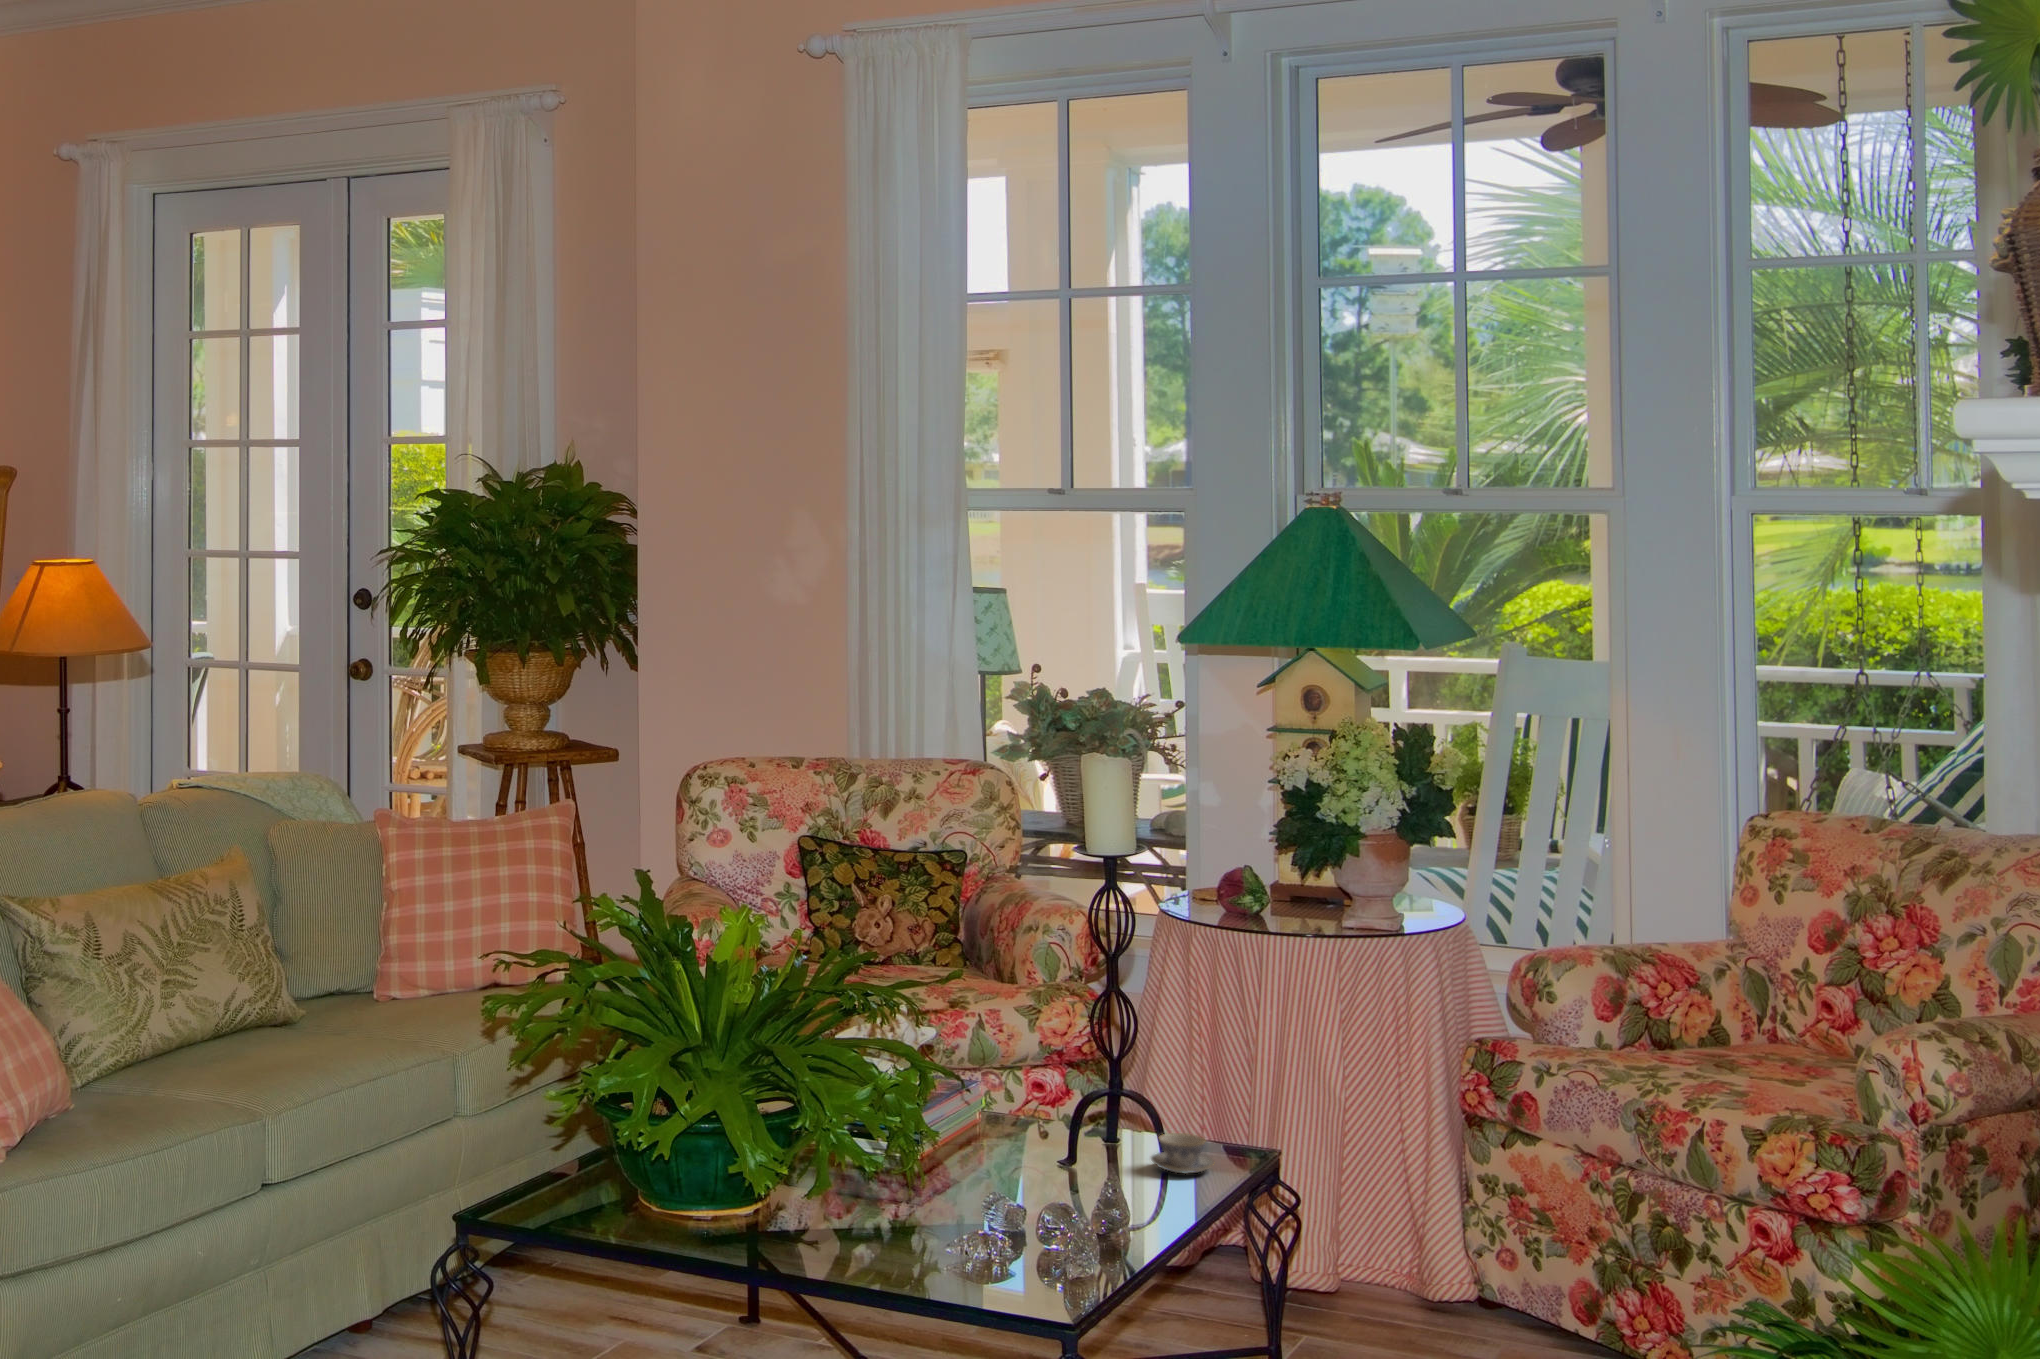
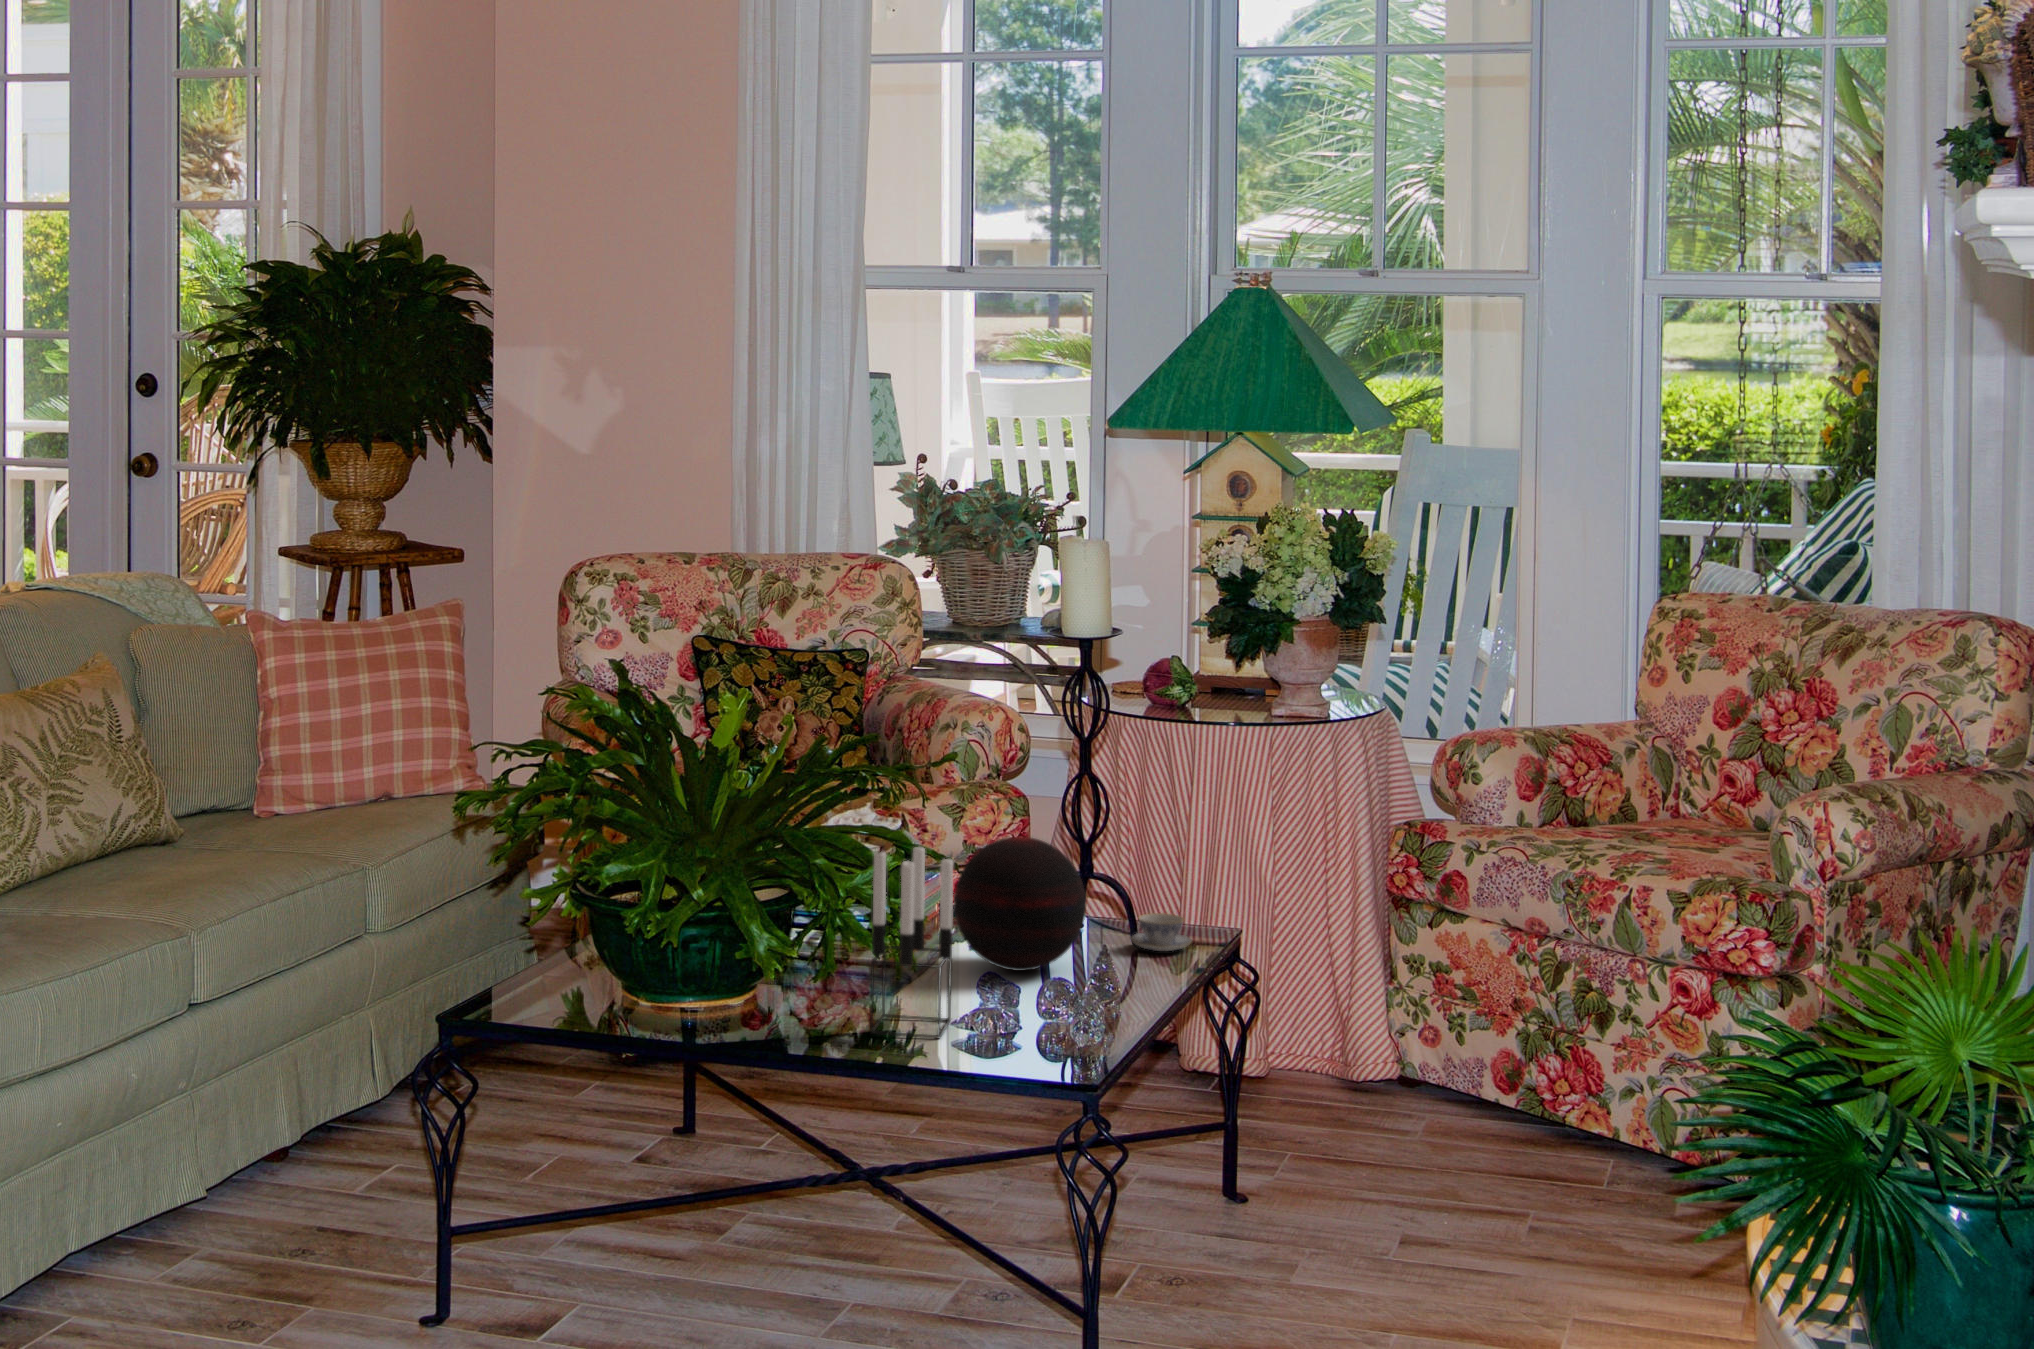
decorative orb: none [964,1053,1096,1189] -> present [954,837,1086,971]
candle holder: none [851,1063,939,1263] -> present [870,847,953,1038]

